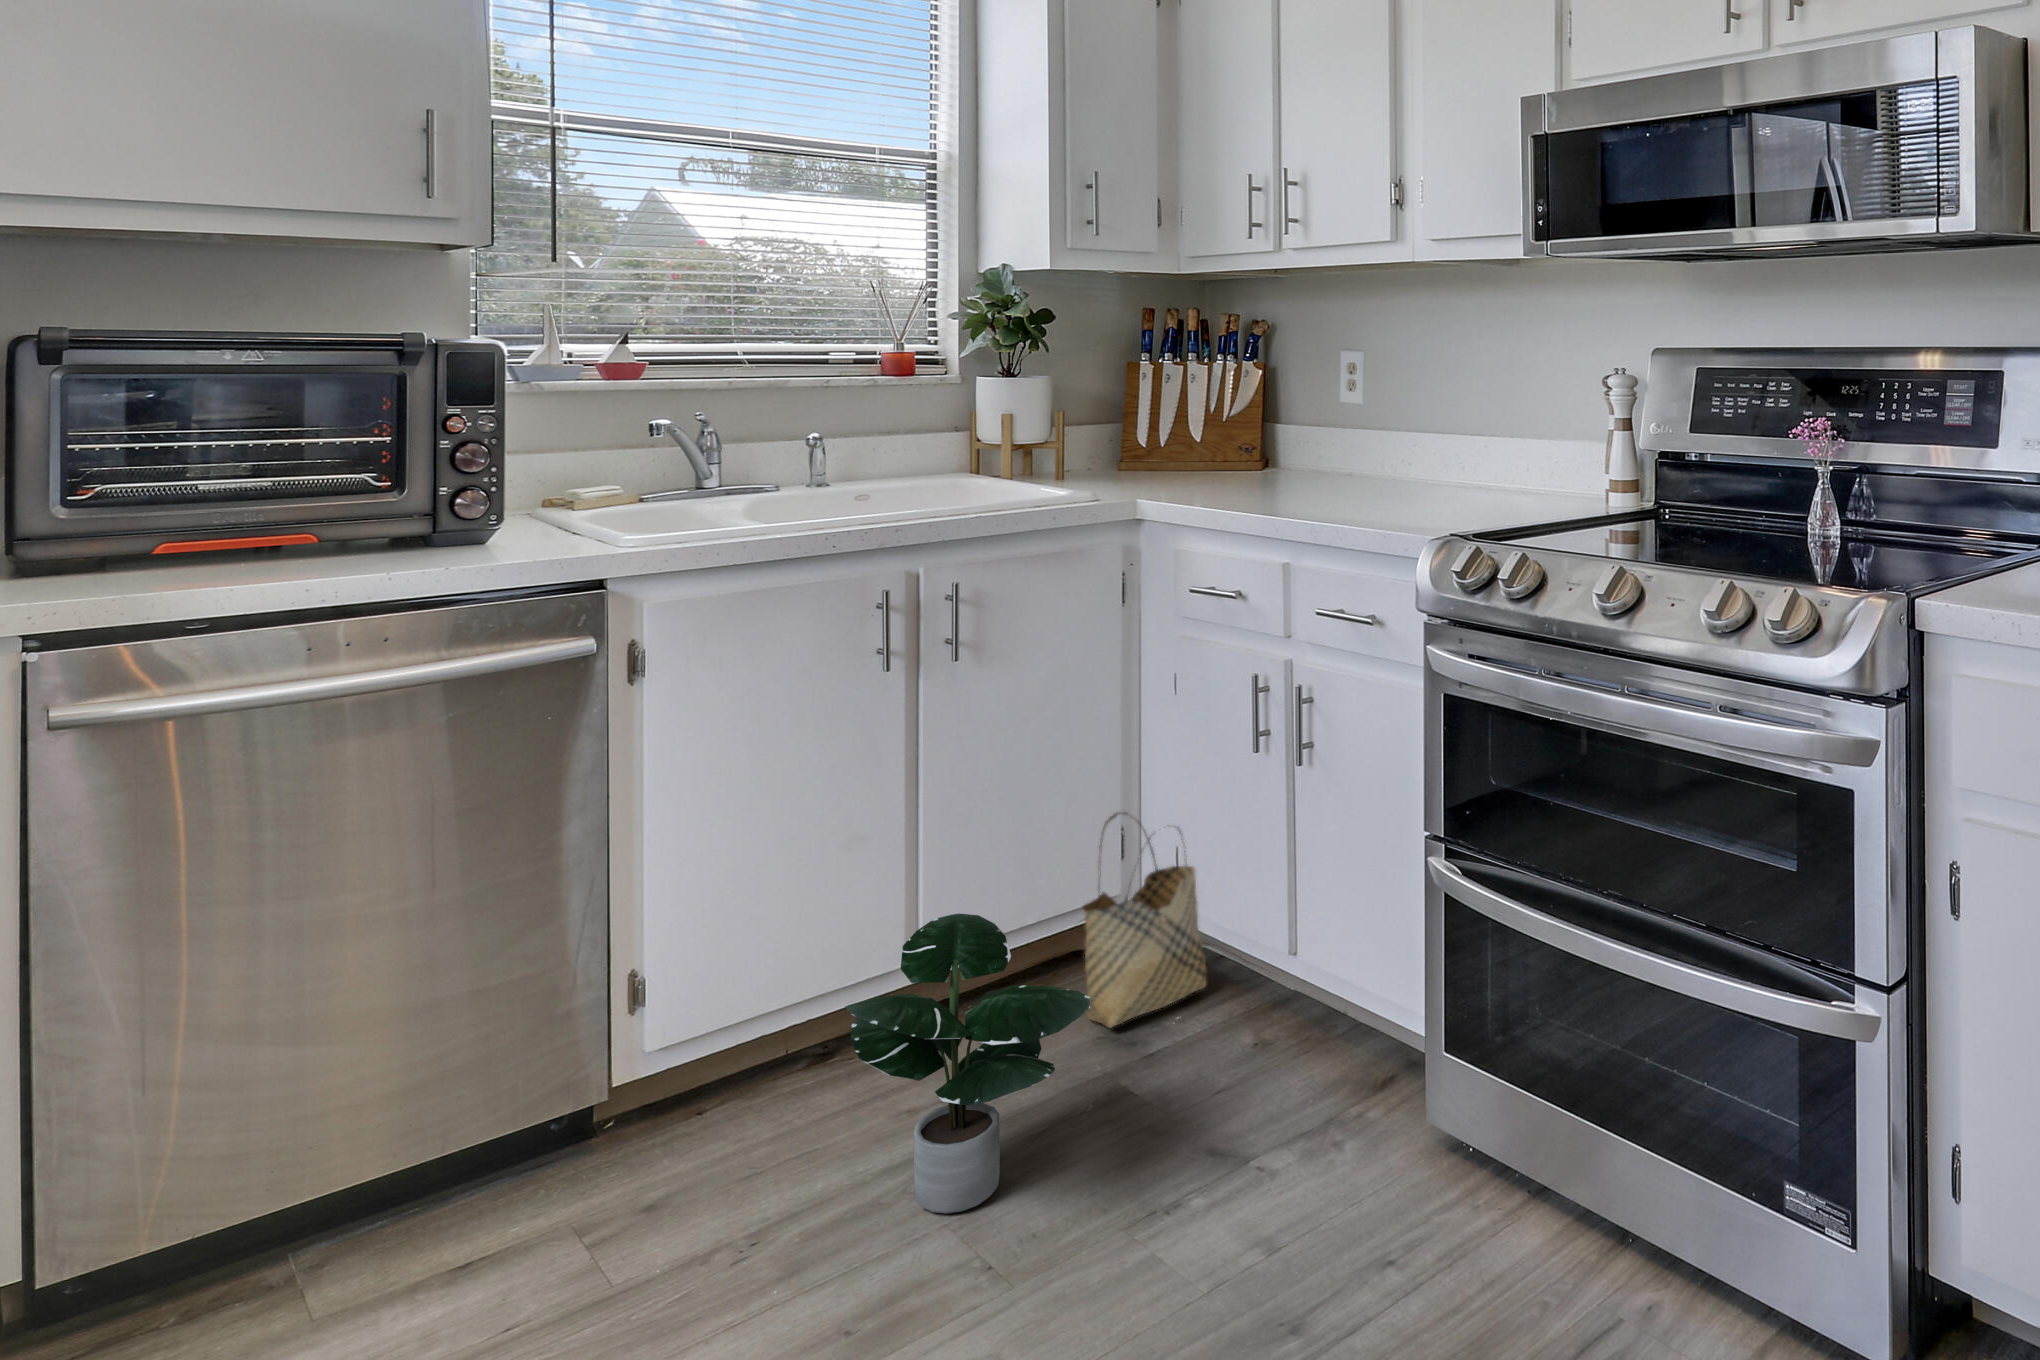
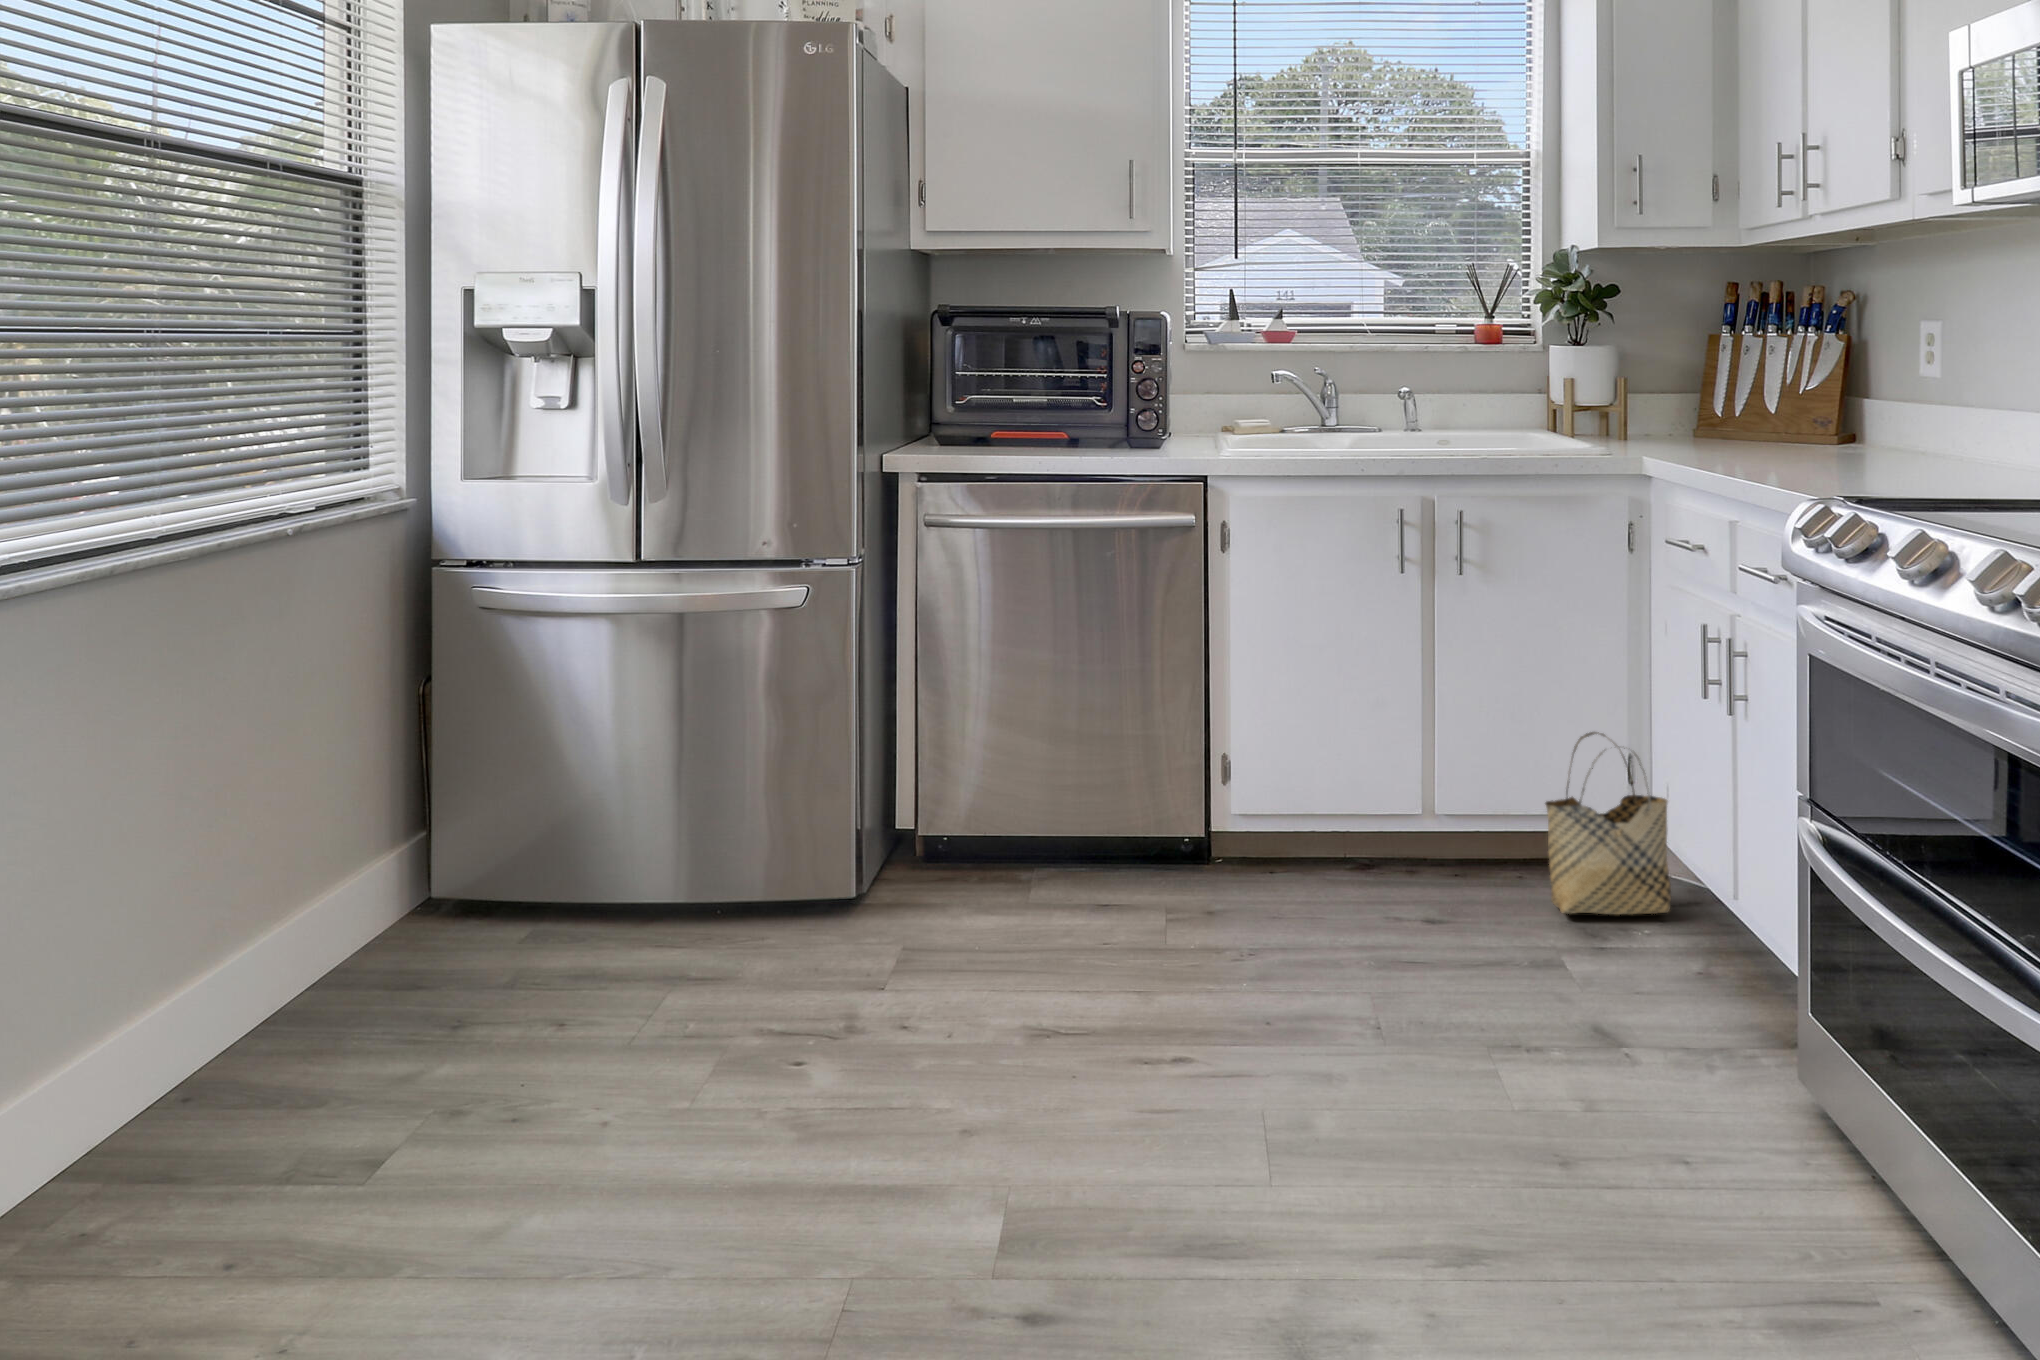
potted plant: present [845,913,1090,1214] -> none [1286,760,1471,979]

